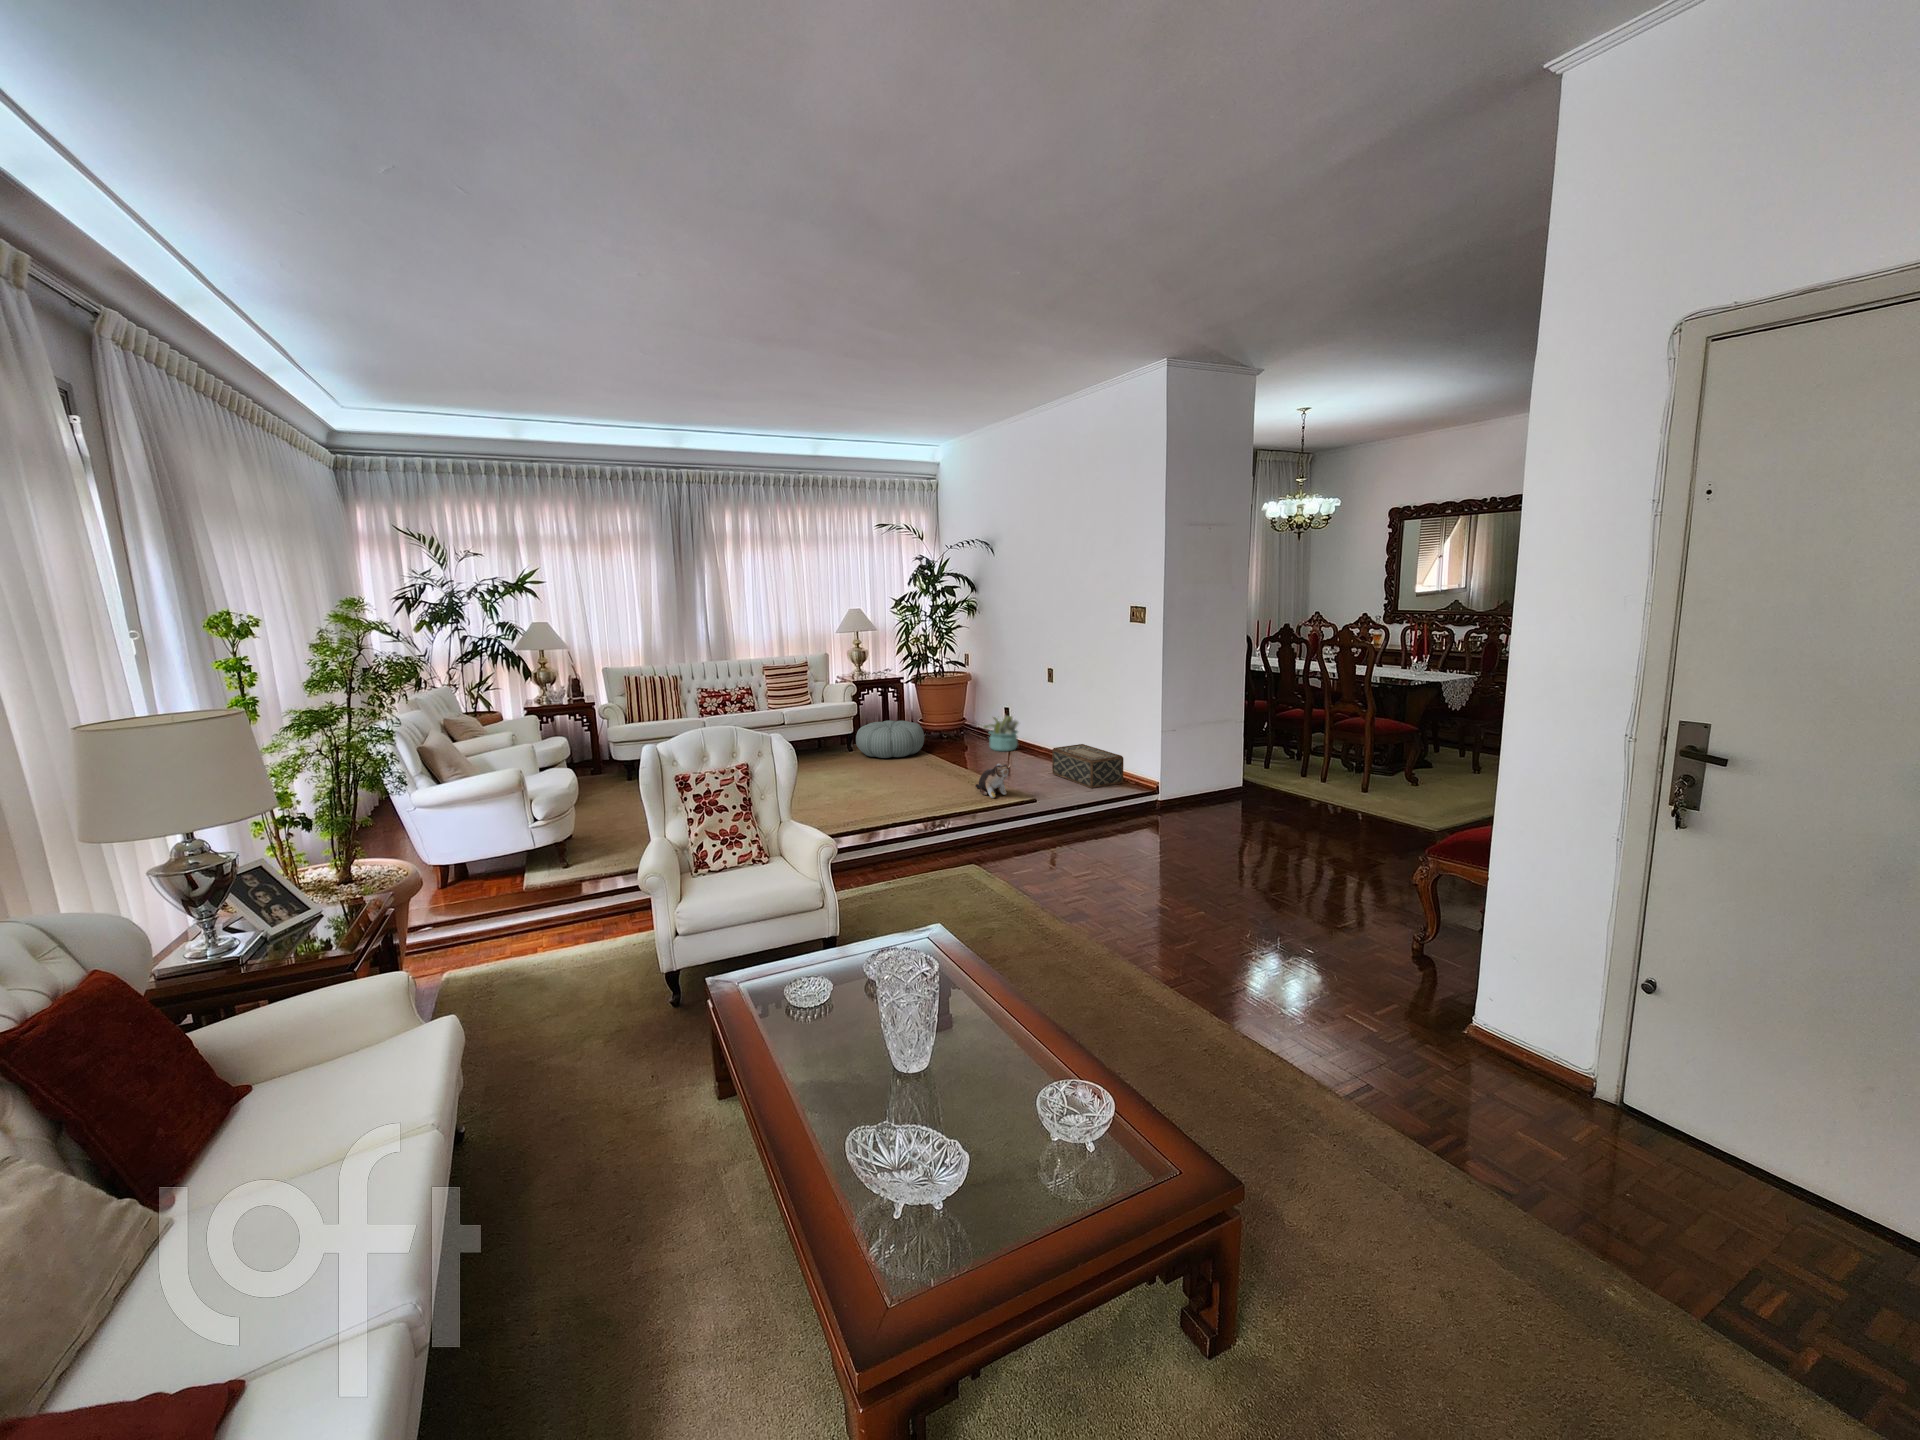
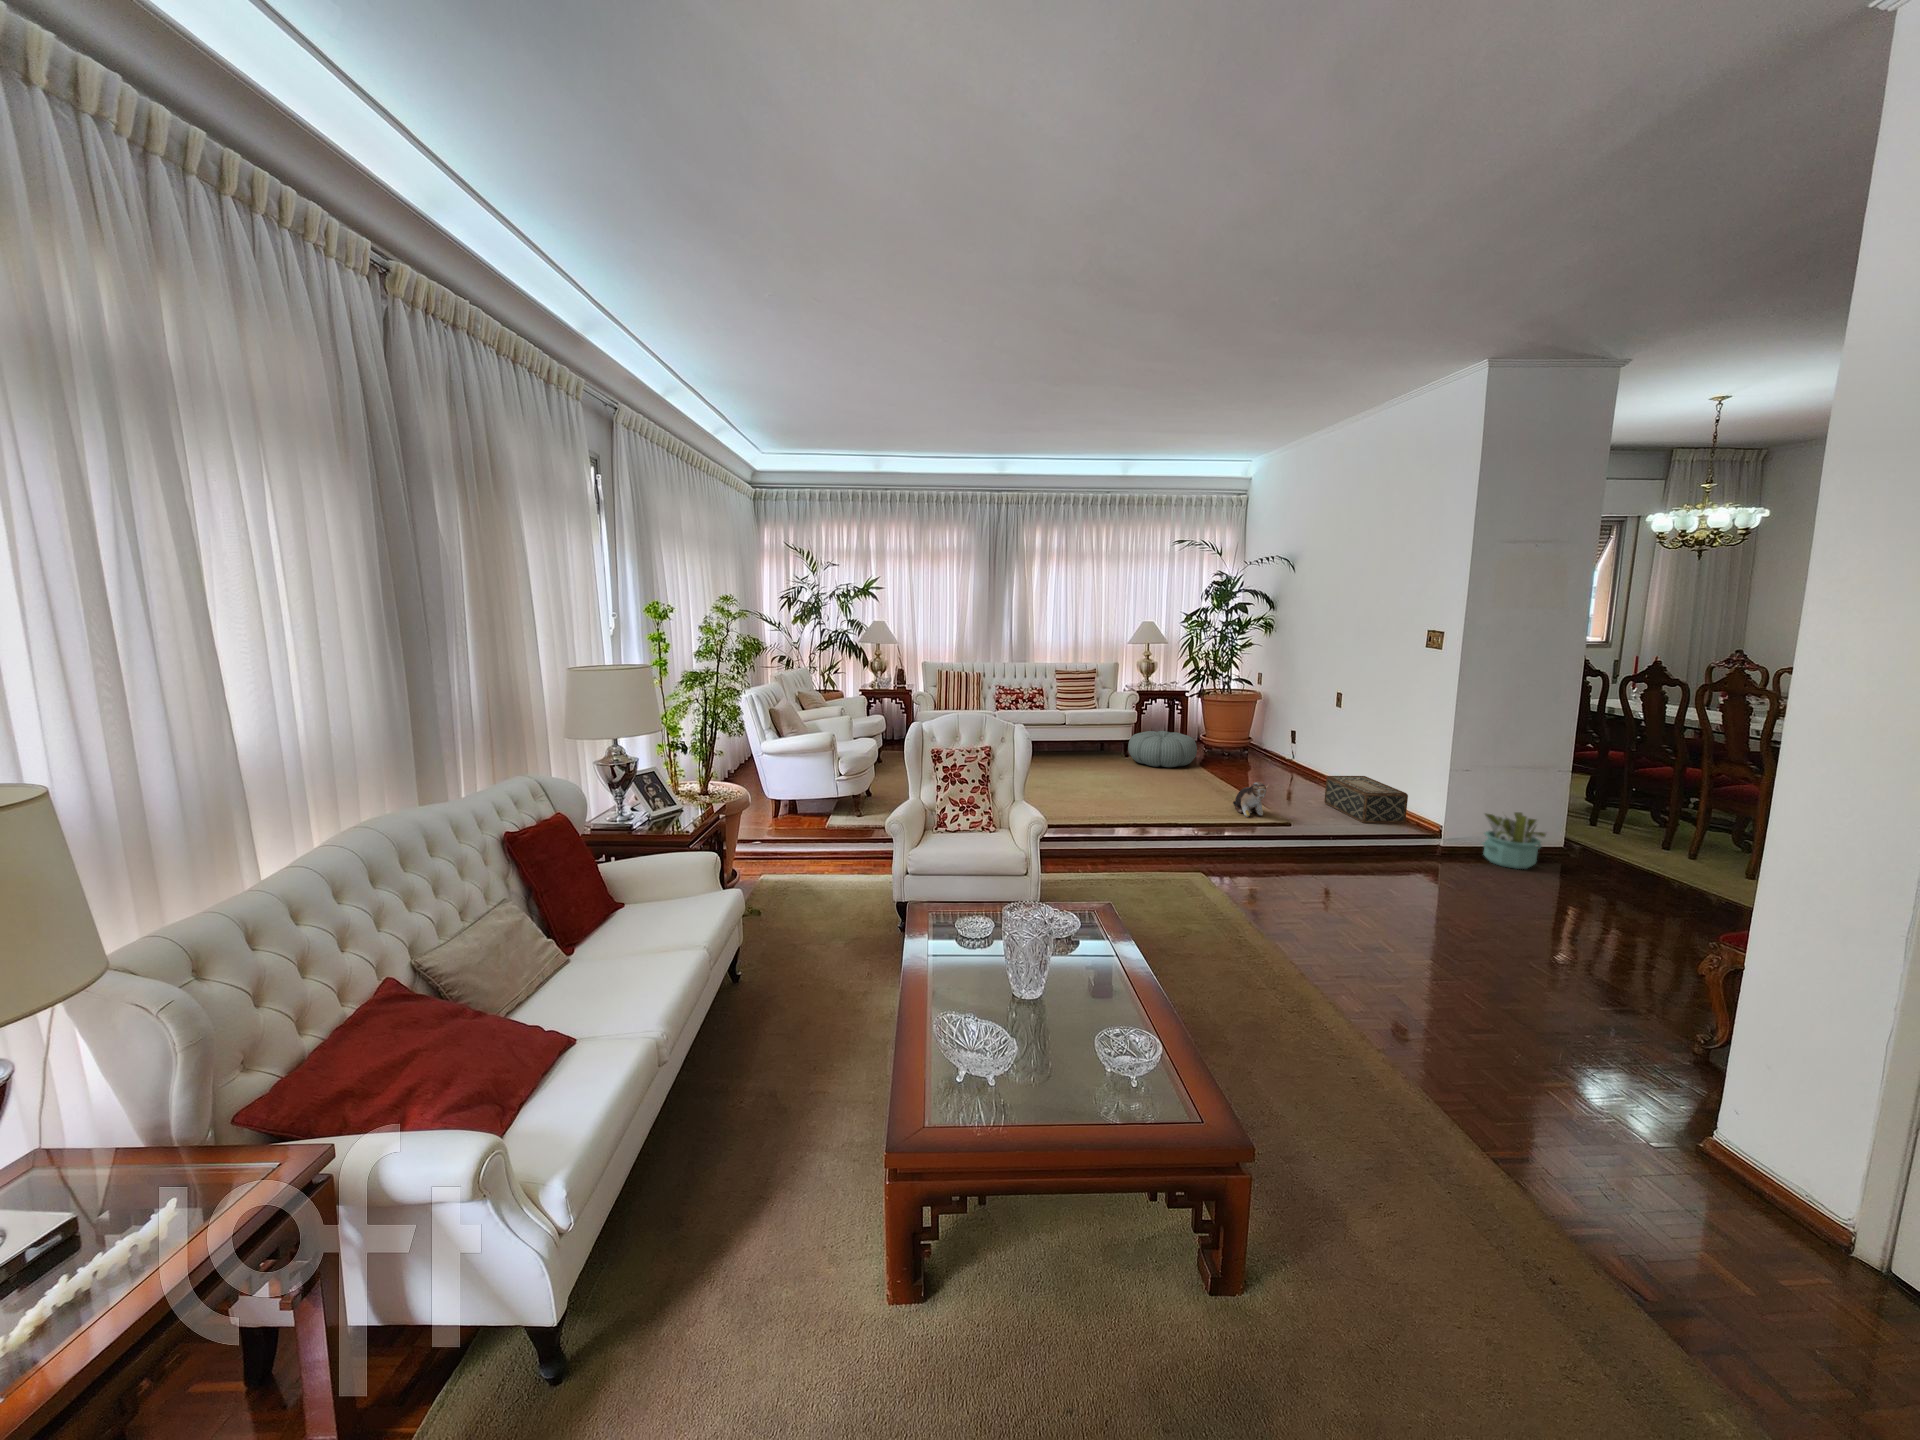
decorative plant: present [983,716,1019,751] -> present [1482,812,1547,869]

